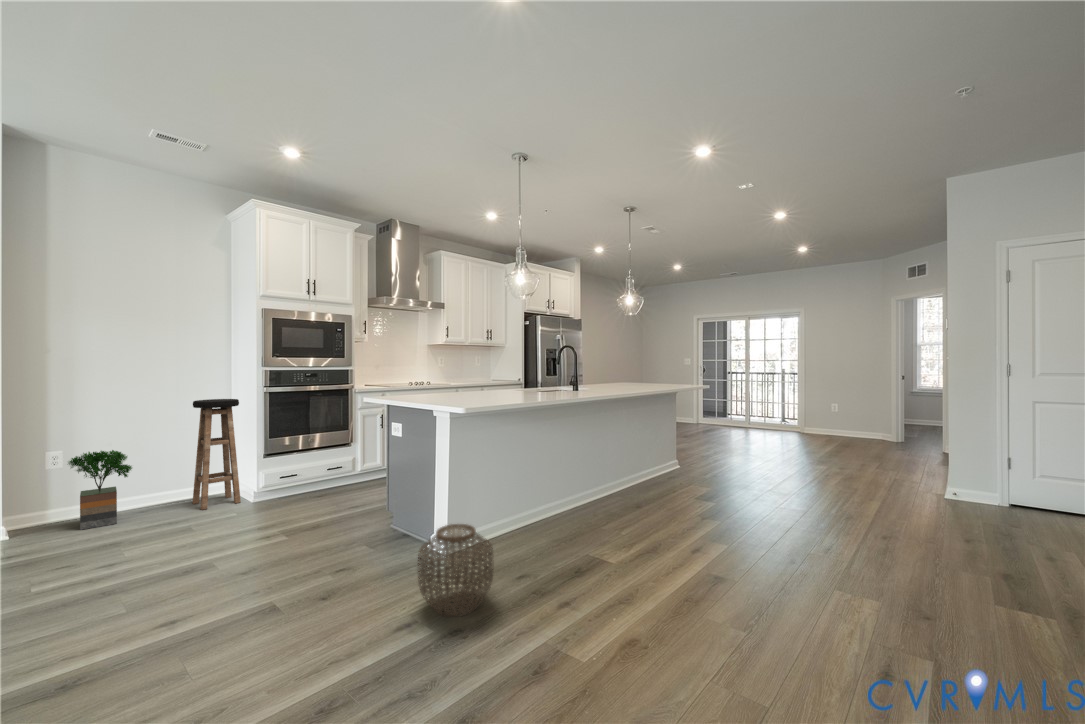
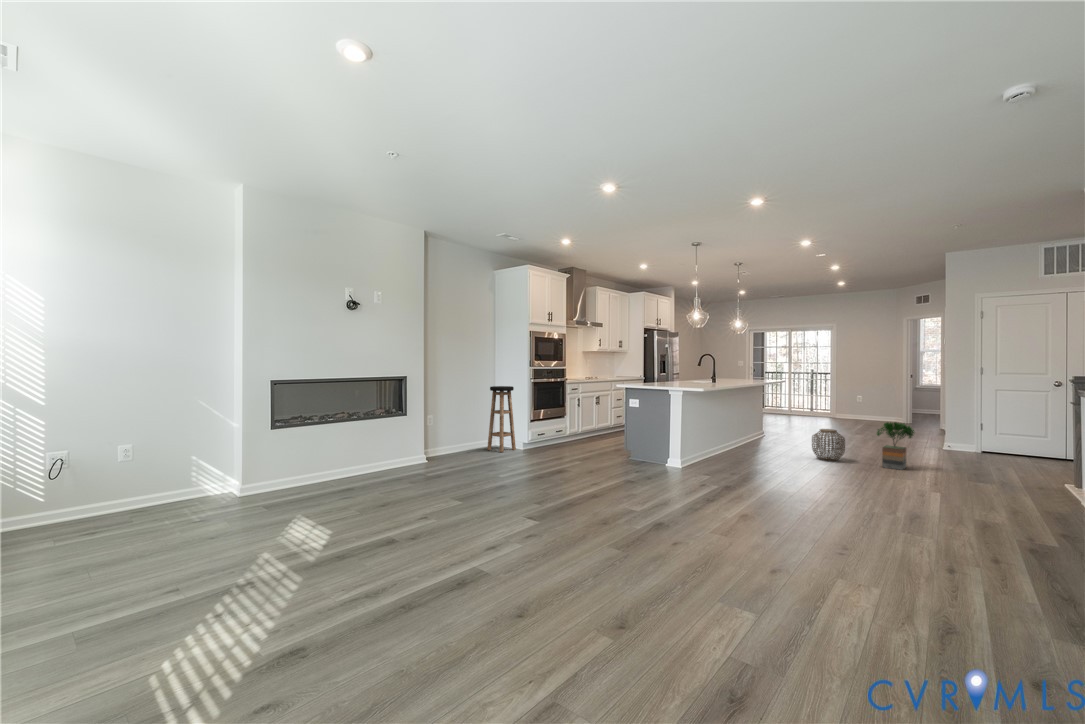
potted tree: present [68,450,132,530] -> present [877,422,914,470]
woven basket: present [418,524,493,616] -> present [812,429,845,461]

